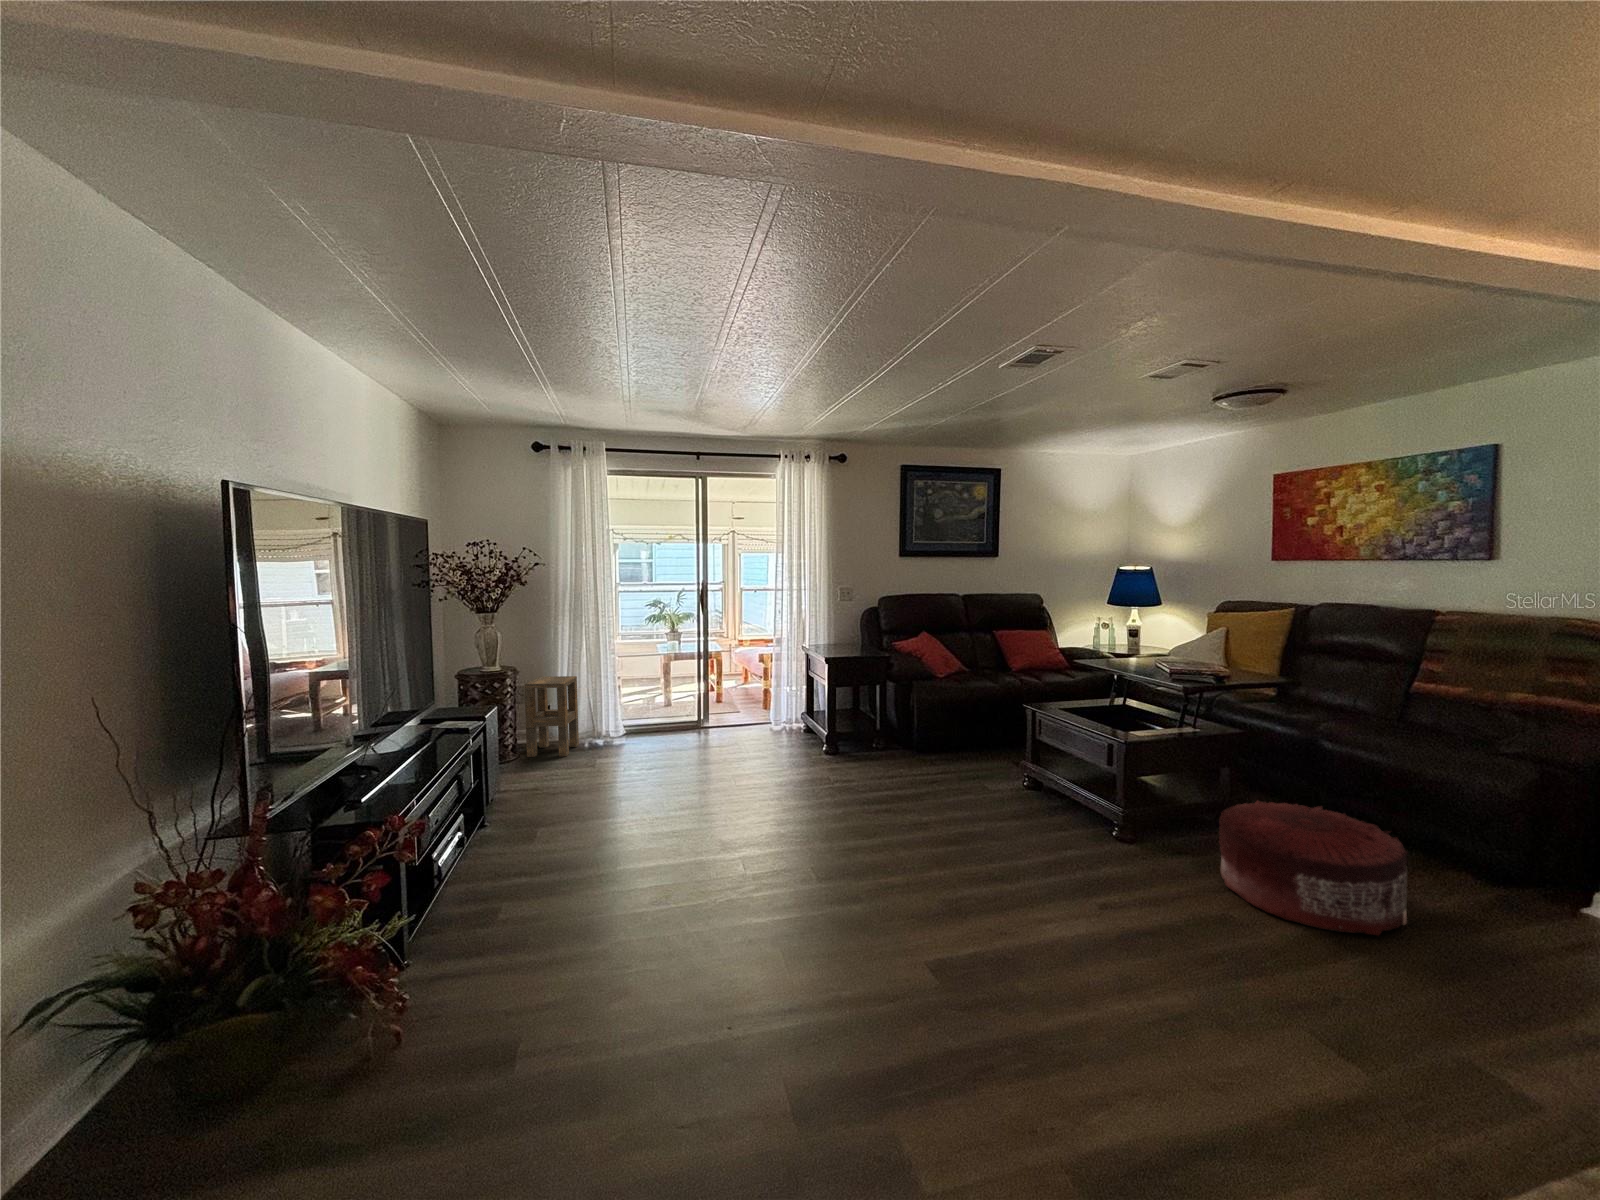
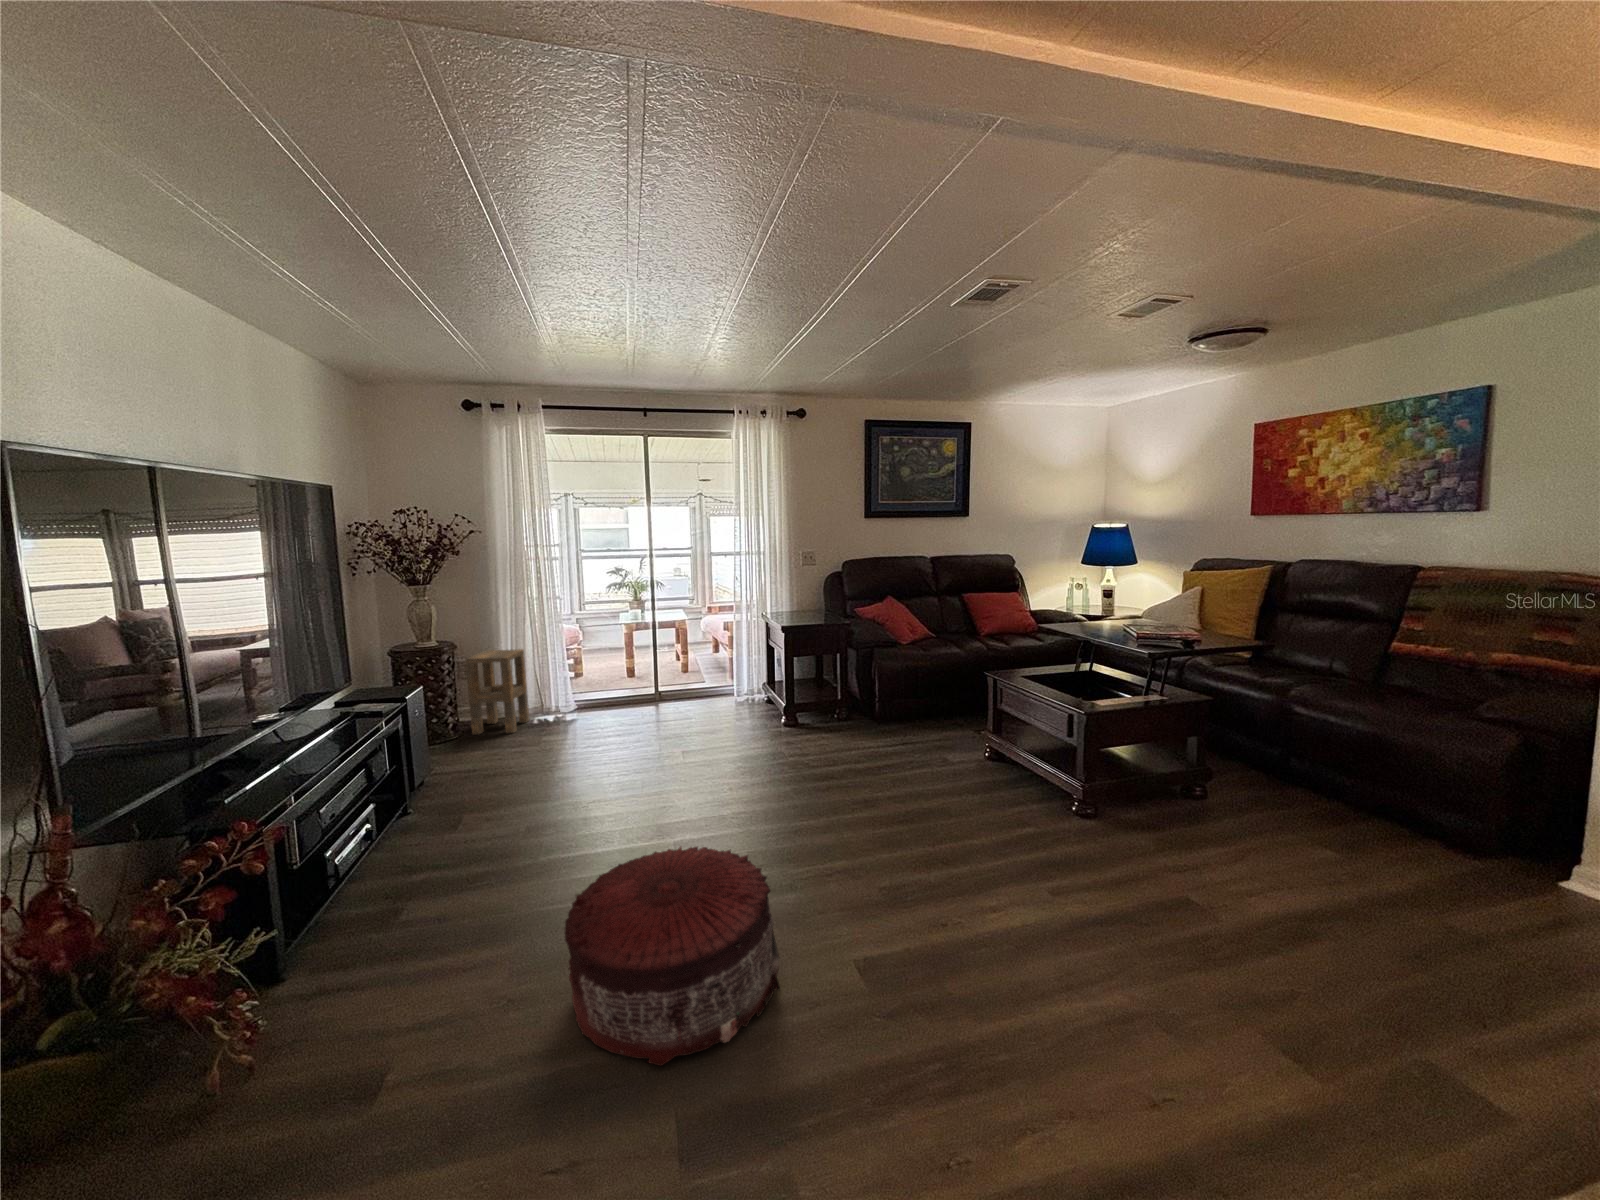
pouf: present [1219,801,1408,935] -> present [565,847,780,1066]

